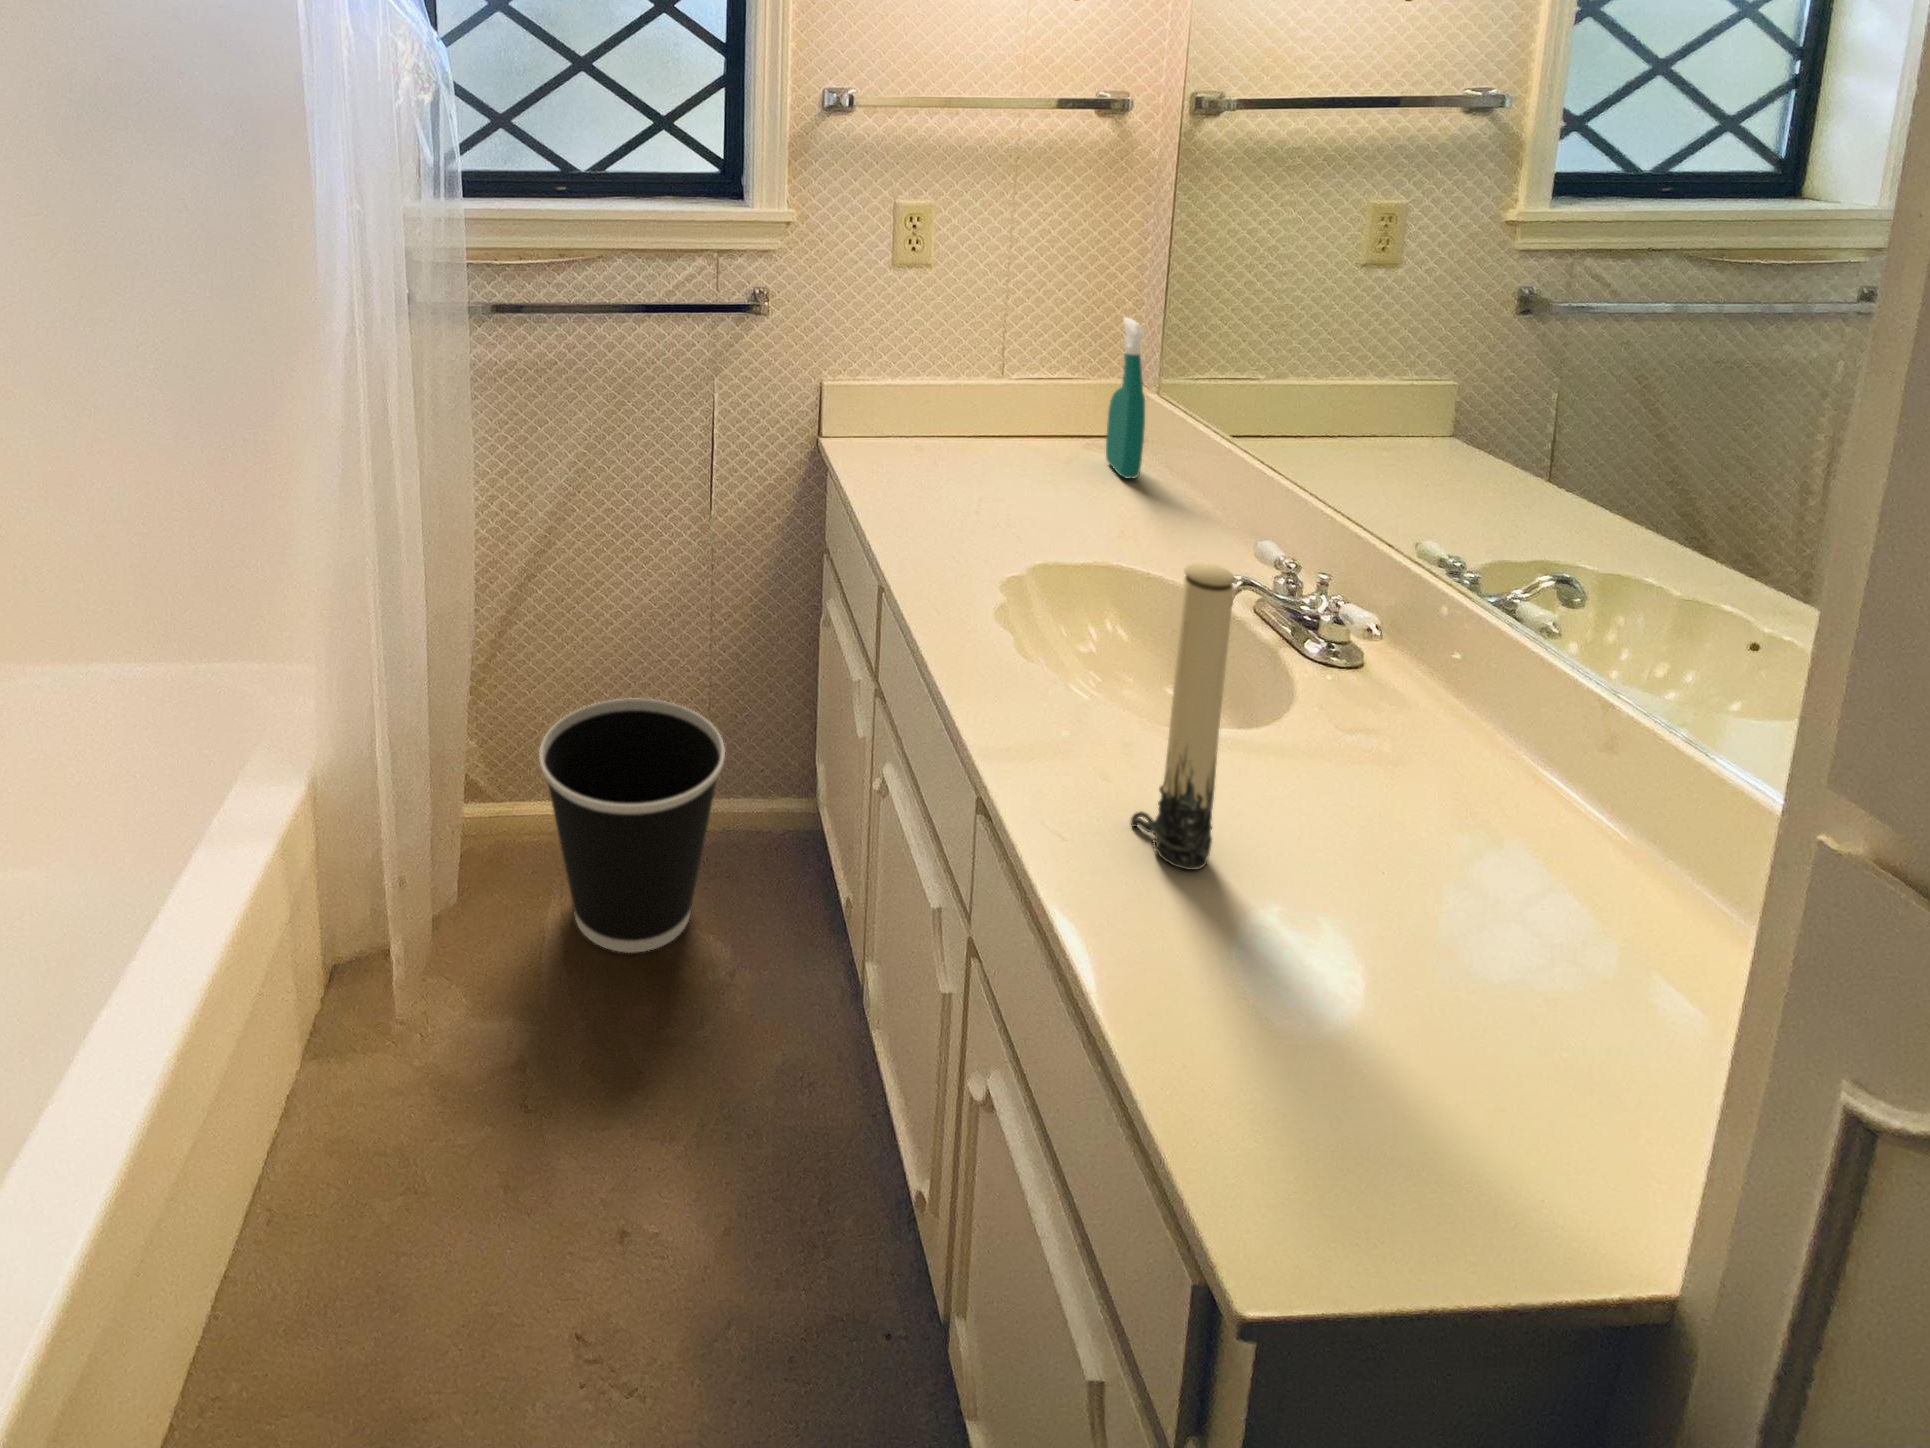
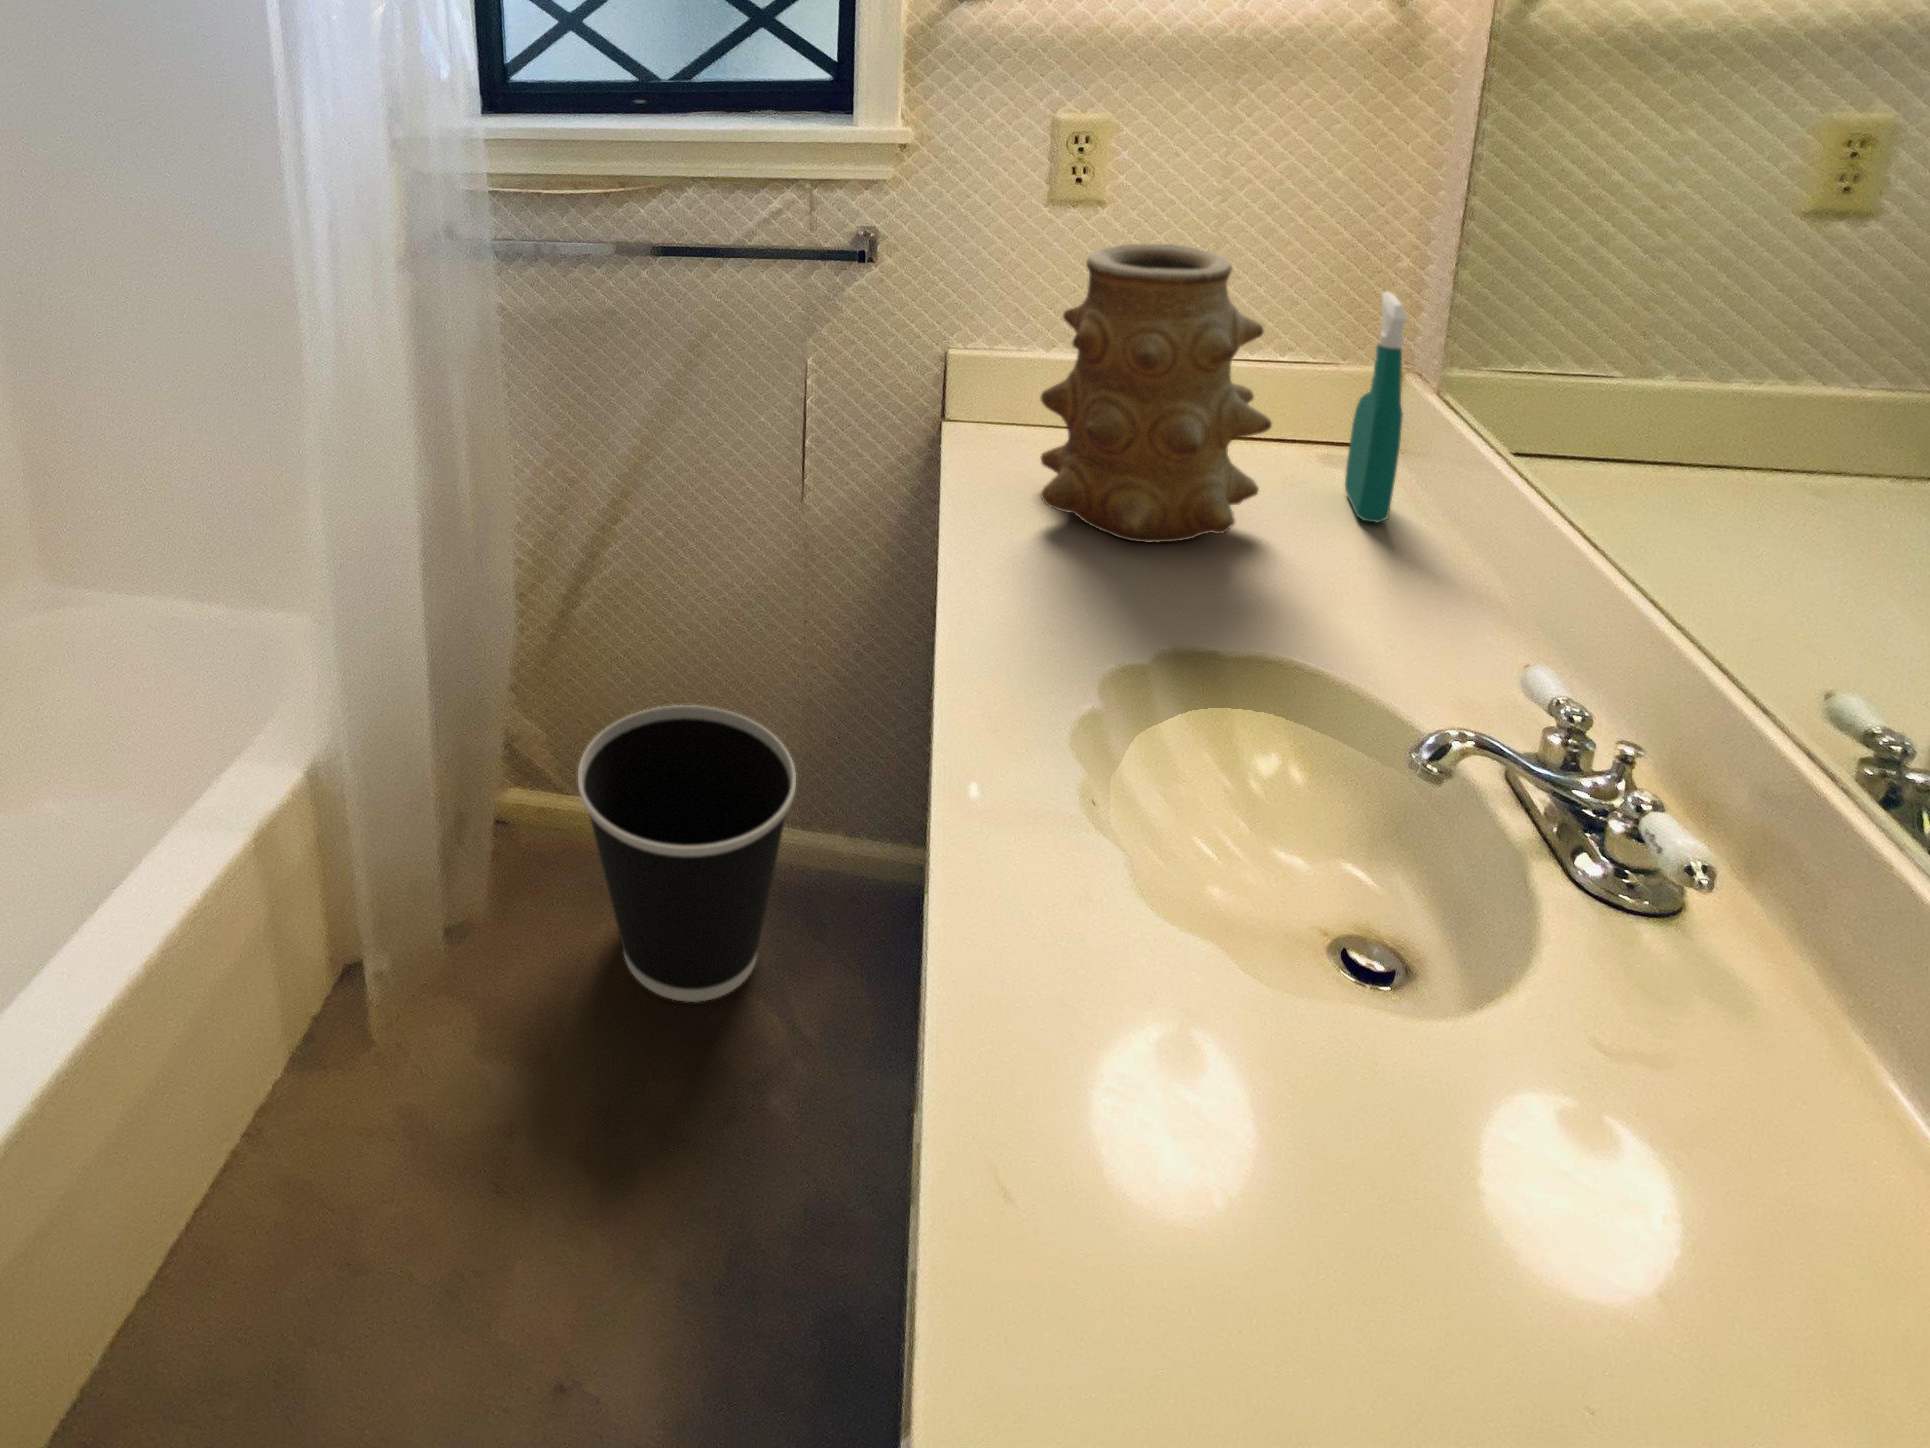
vase: none [908,287,1074,502] -> present [1040,244,1272,542]
candle: present [1131,563,1235,870] -> none [1125,800,1288,1275]

